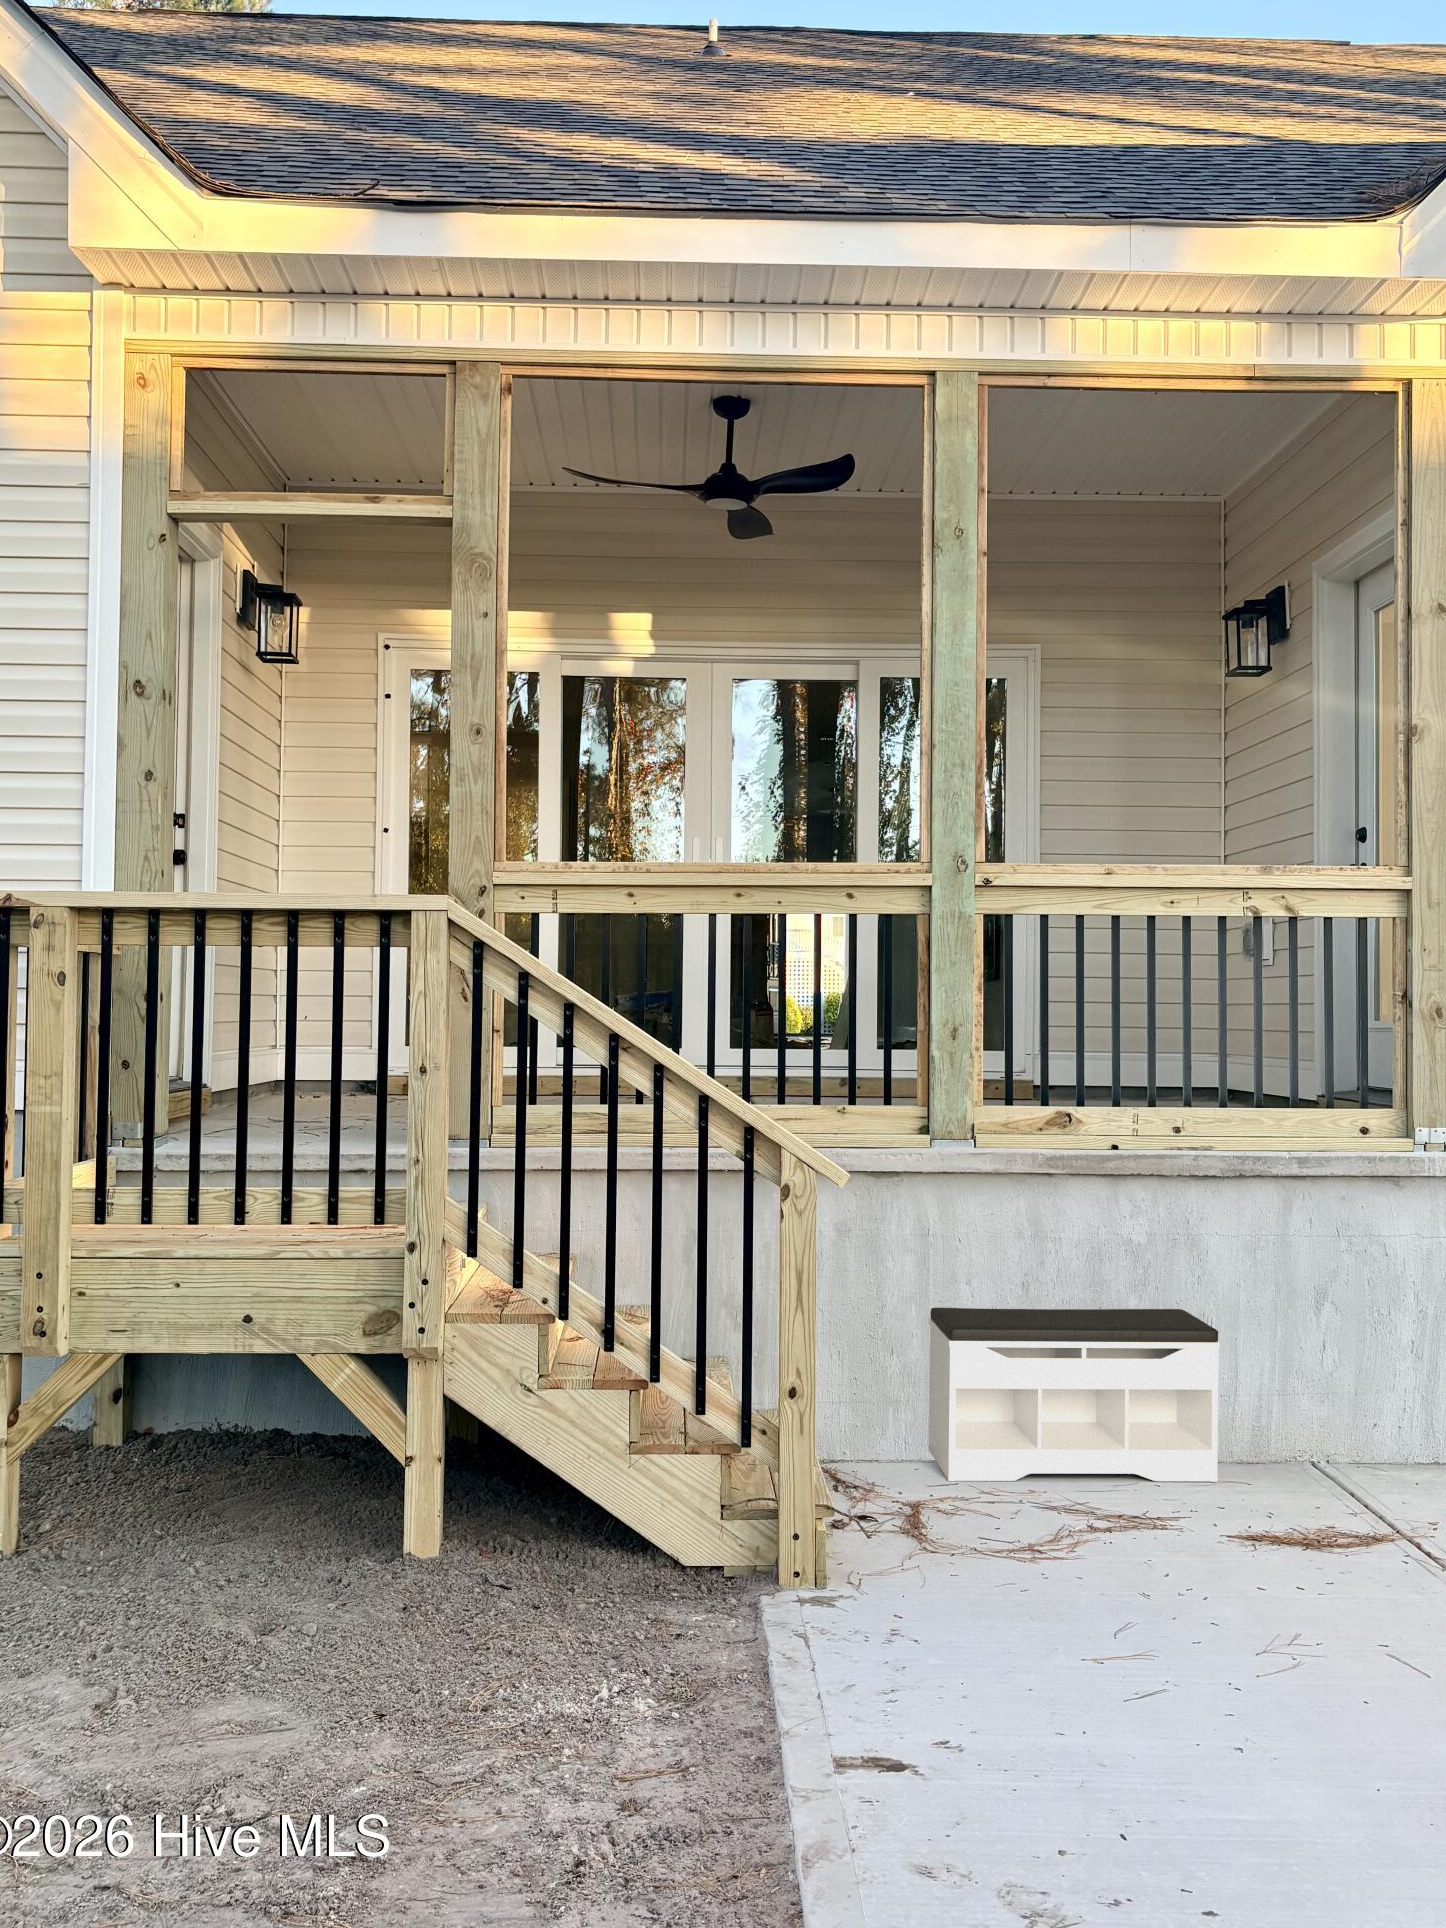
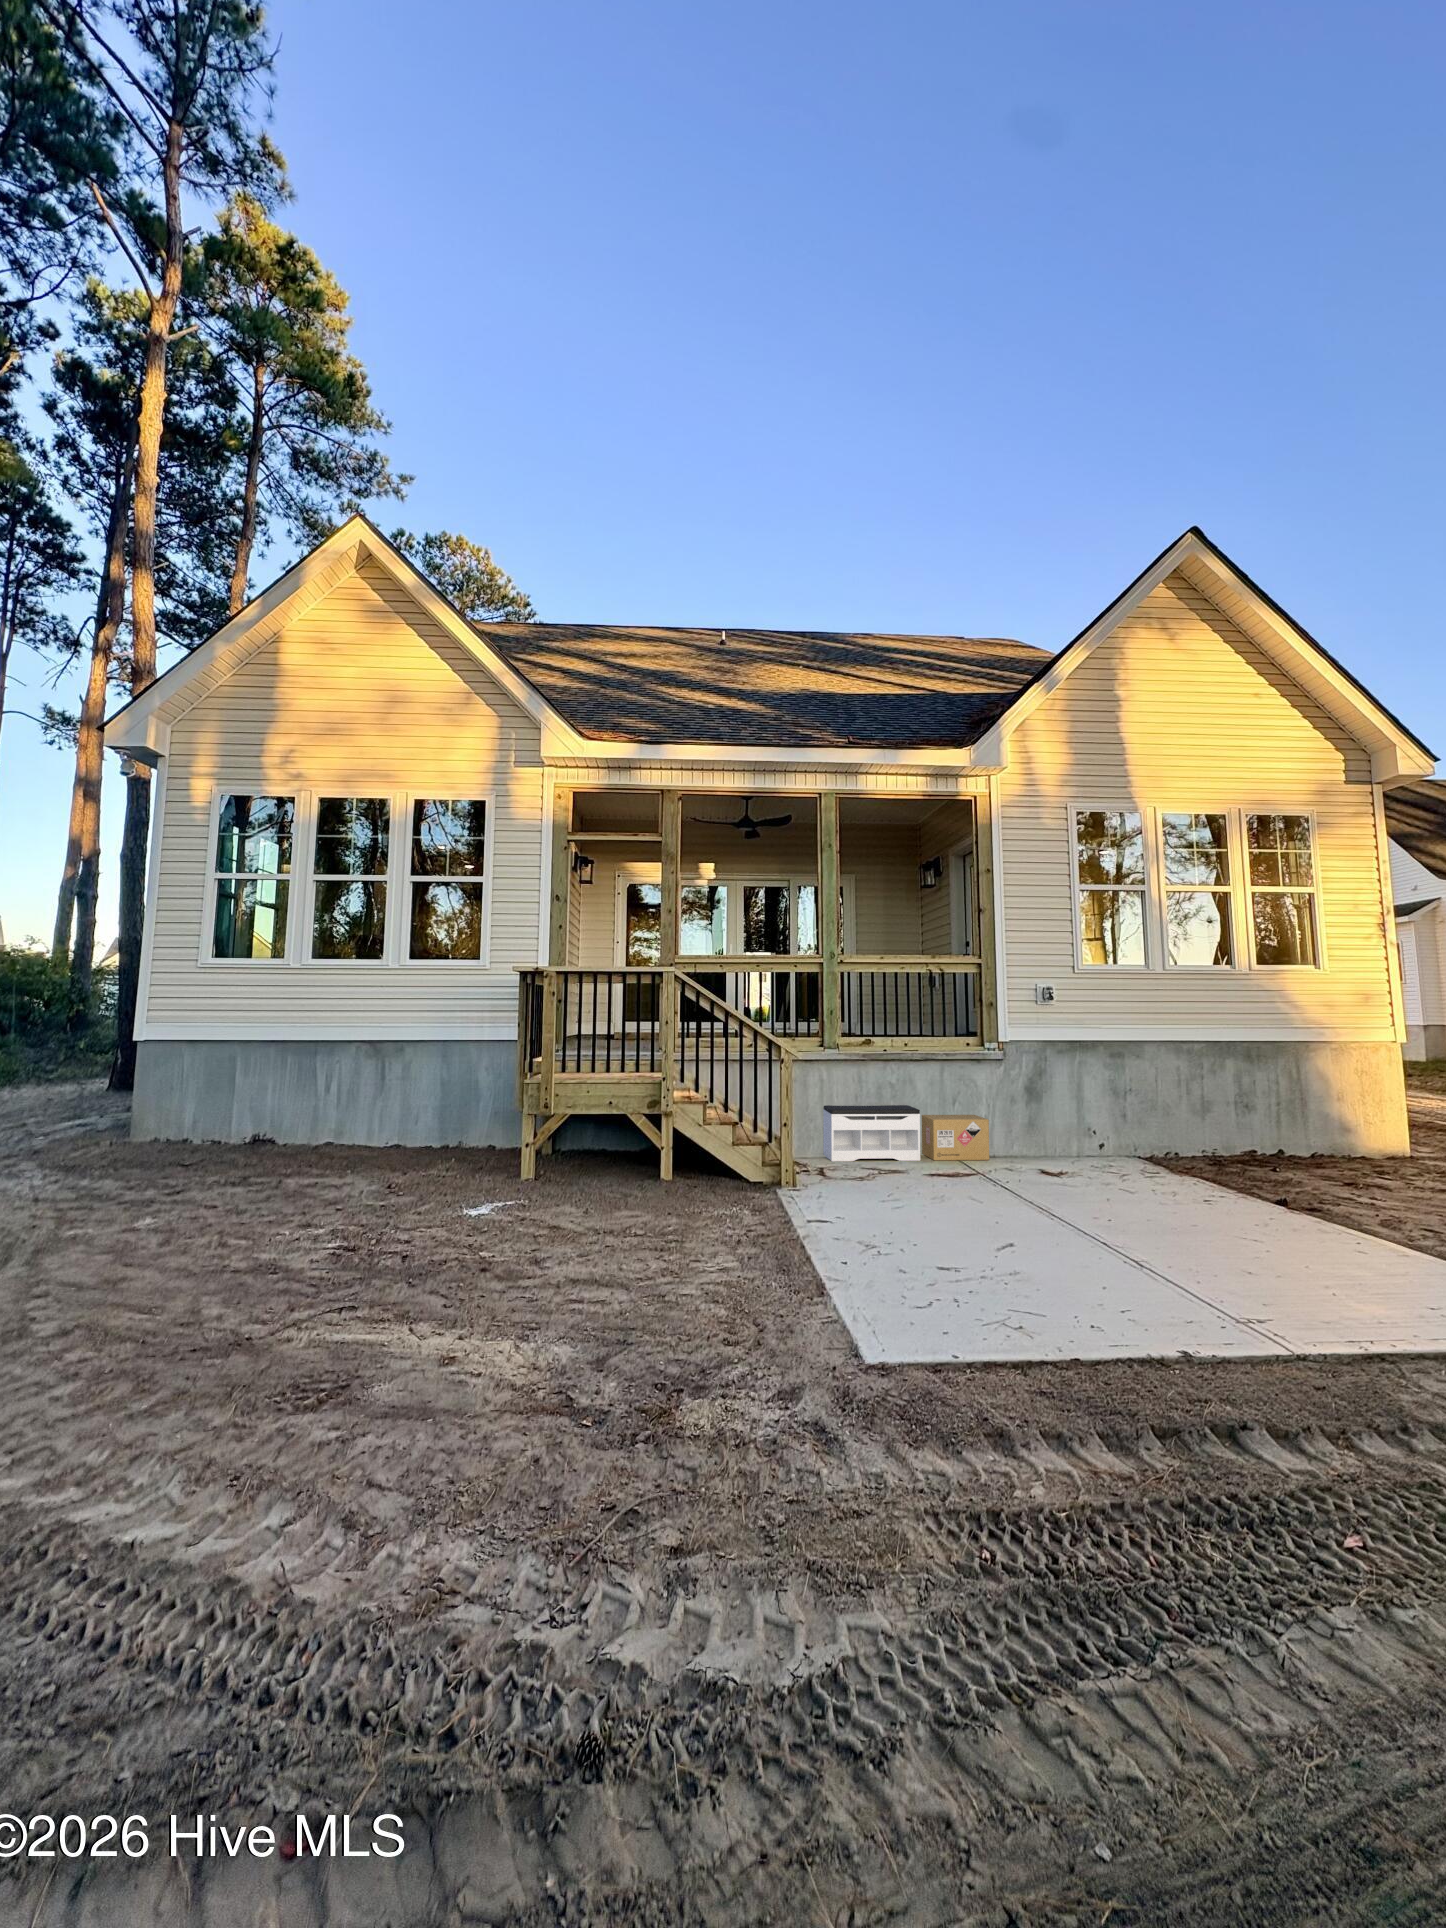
cardboard box: none [1222,1337,1428,1482] -> present [922,1115,989,1161]

